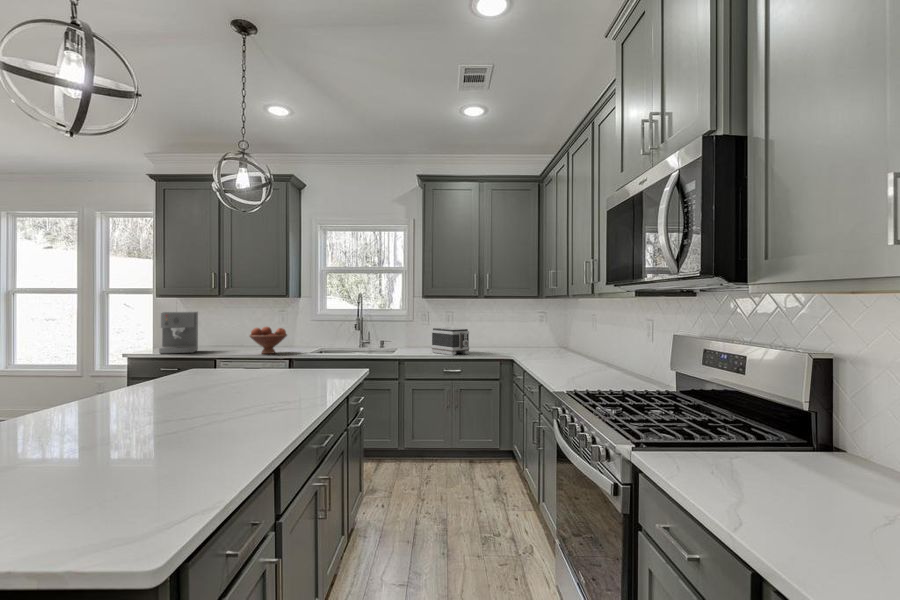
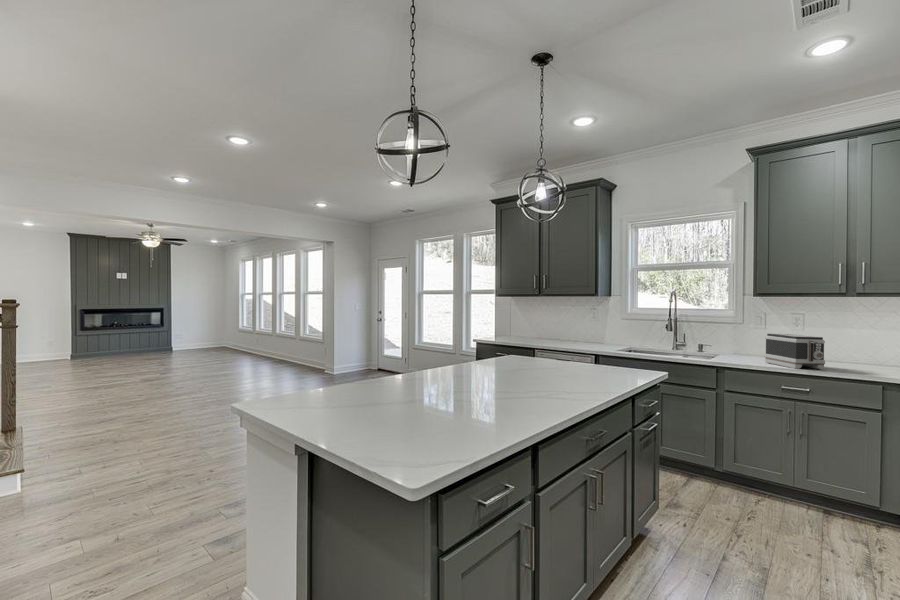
coffee maker: present [159,312,198,354] -> none [494,307,524,341]
fruit bowl: present [250,327,287,354] -> none [560,322,595,347]

